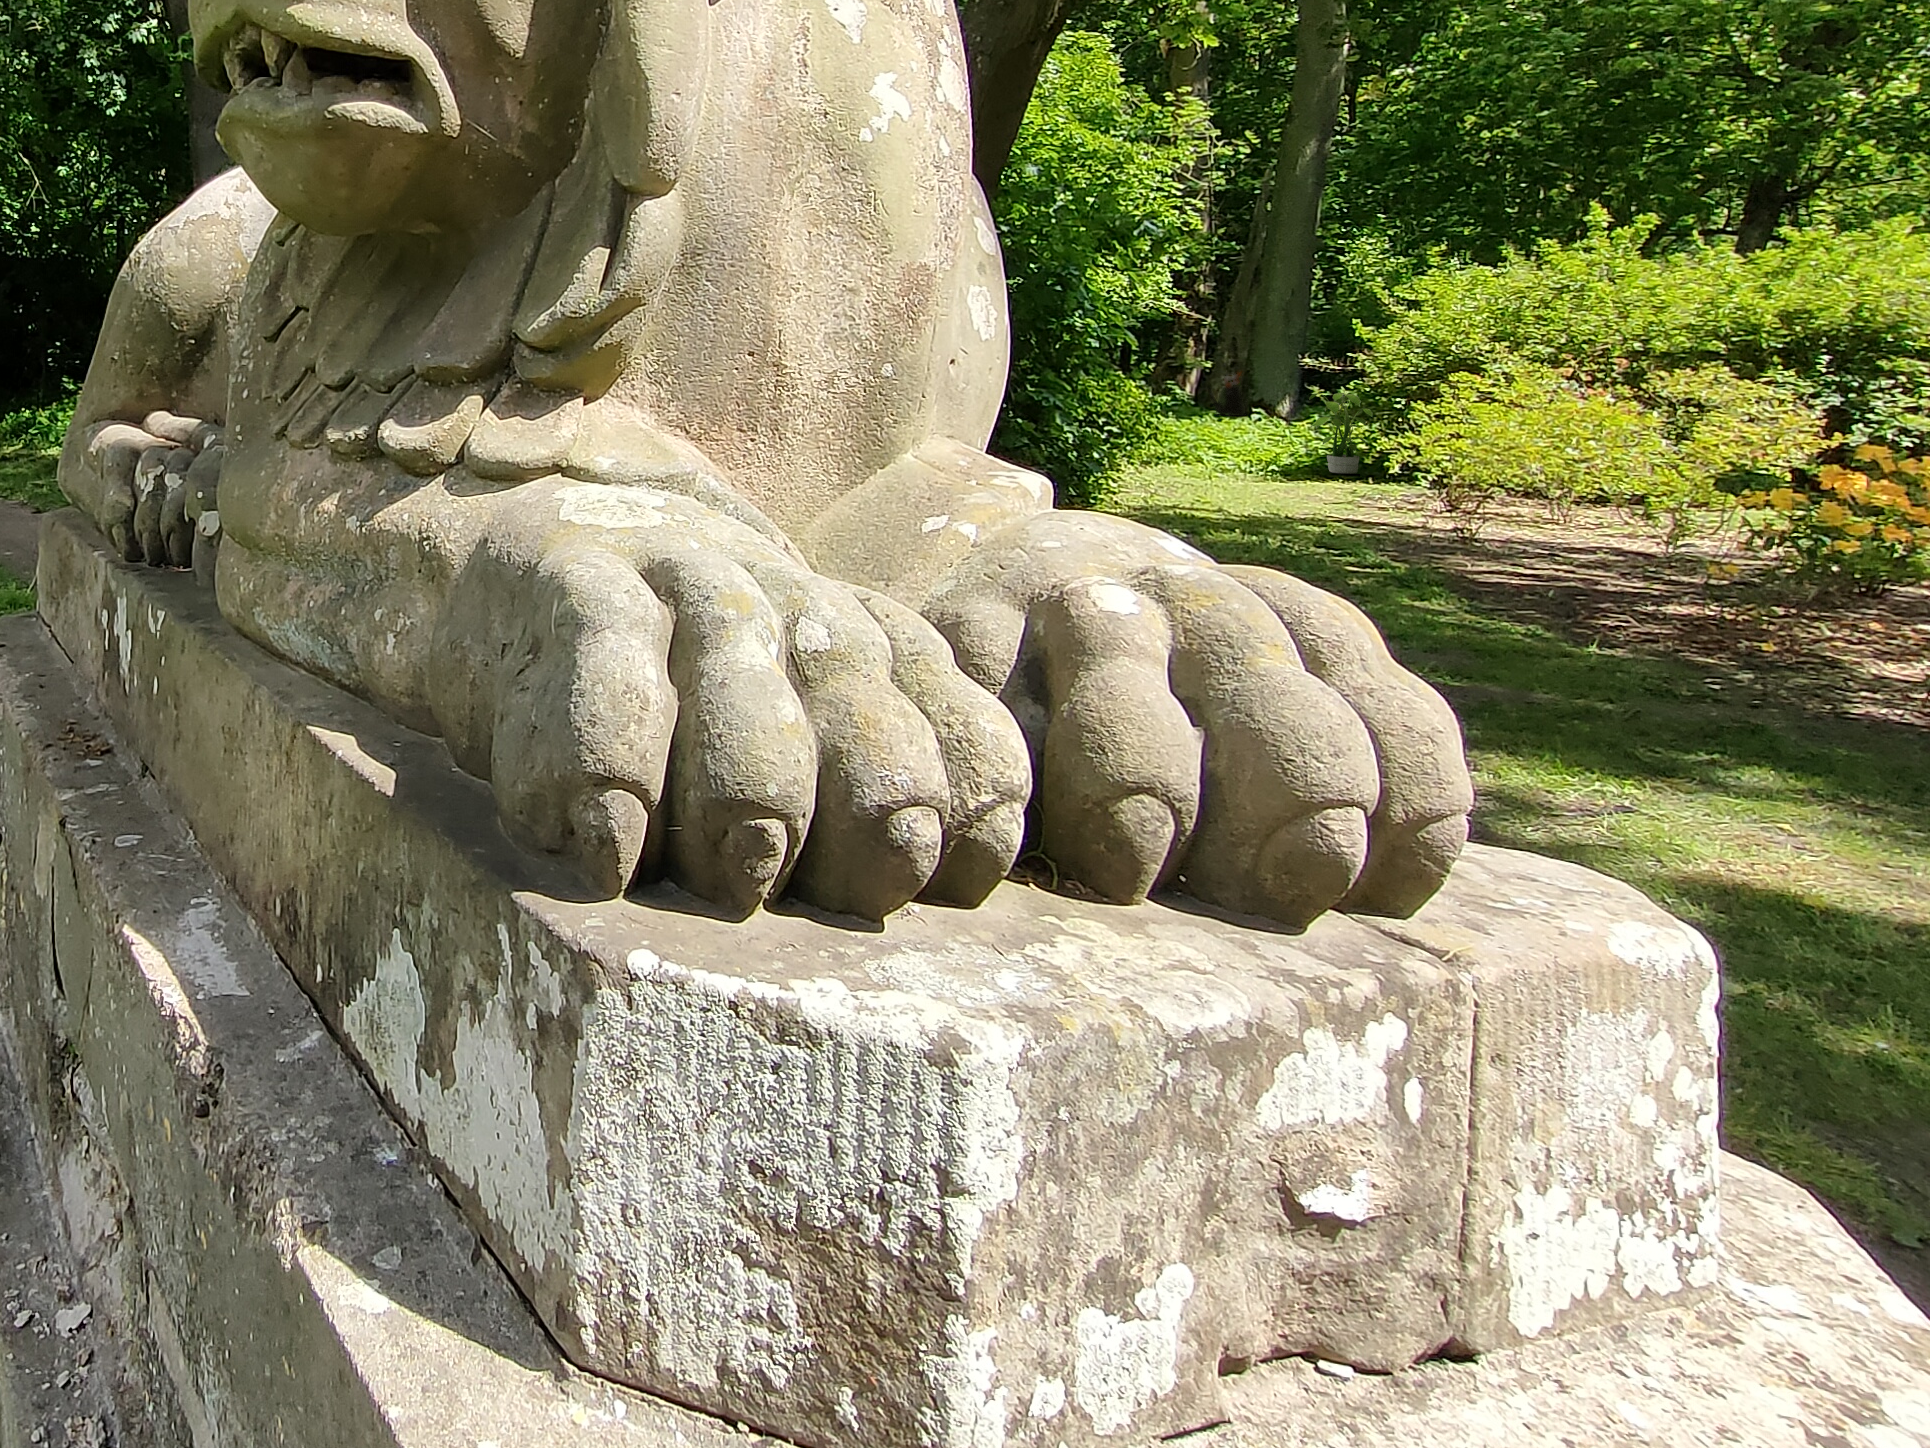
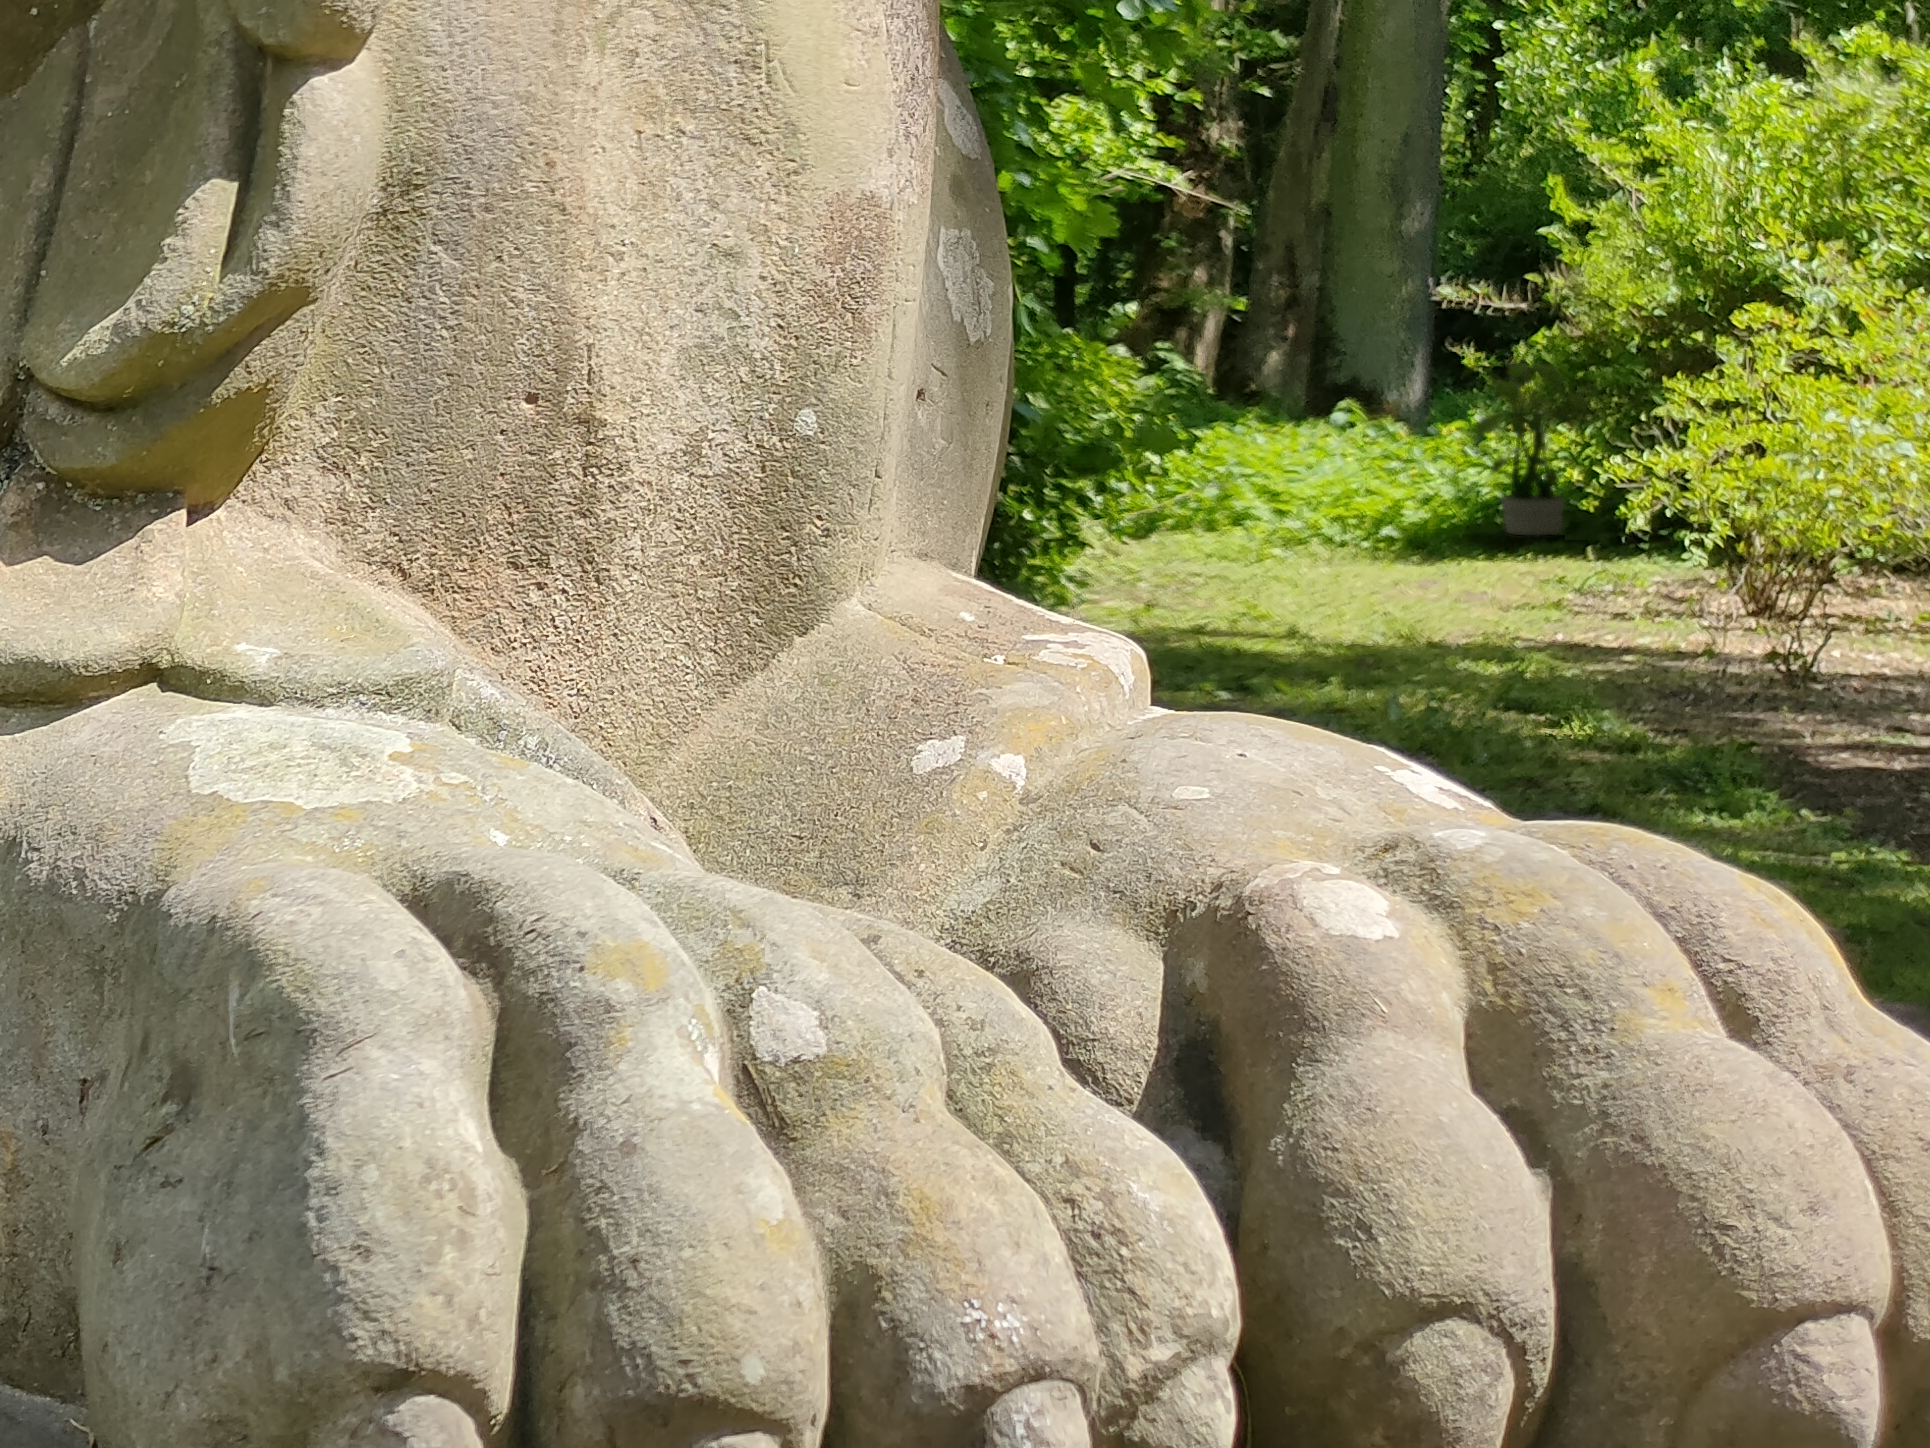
watering can: present [1208,374,1244,416] -> none [1247,319,1338,417]

